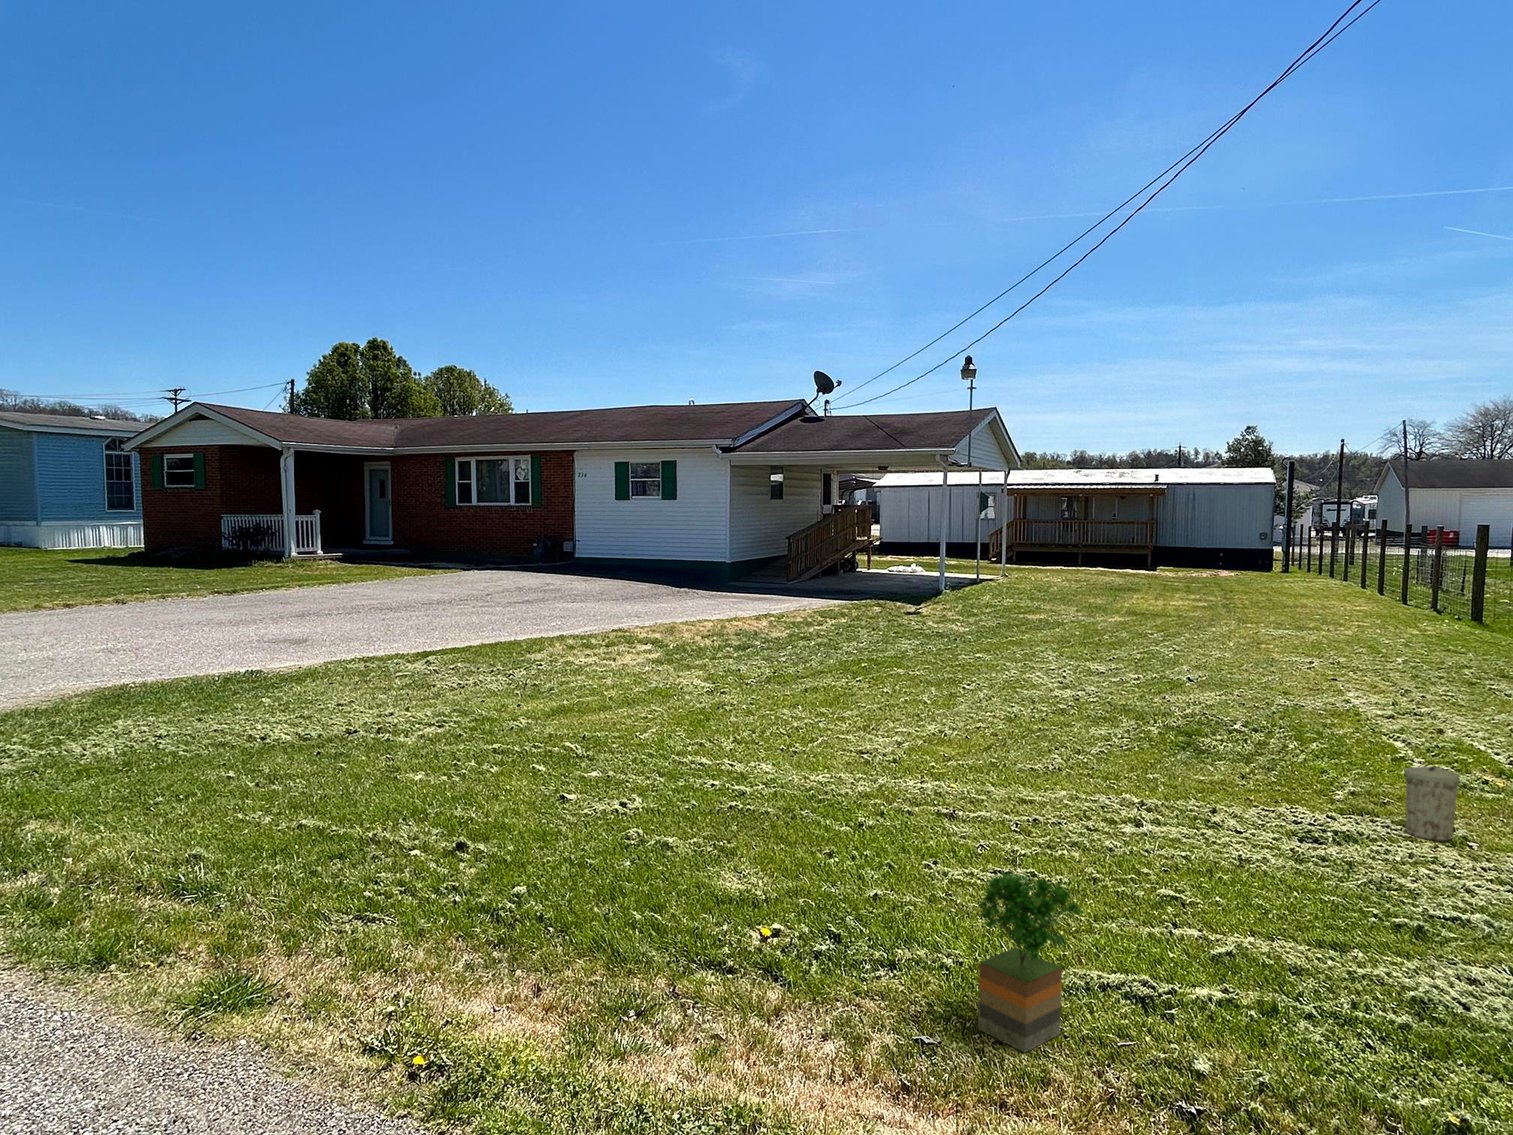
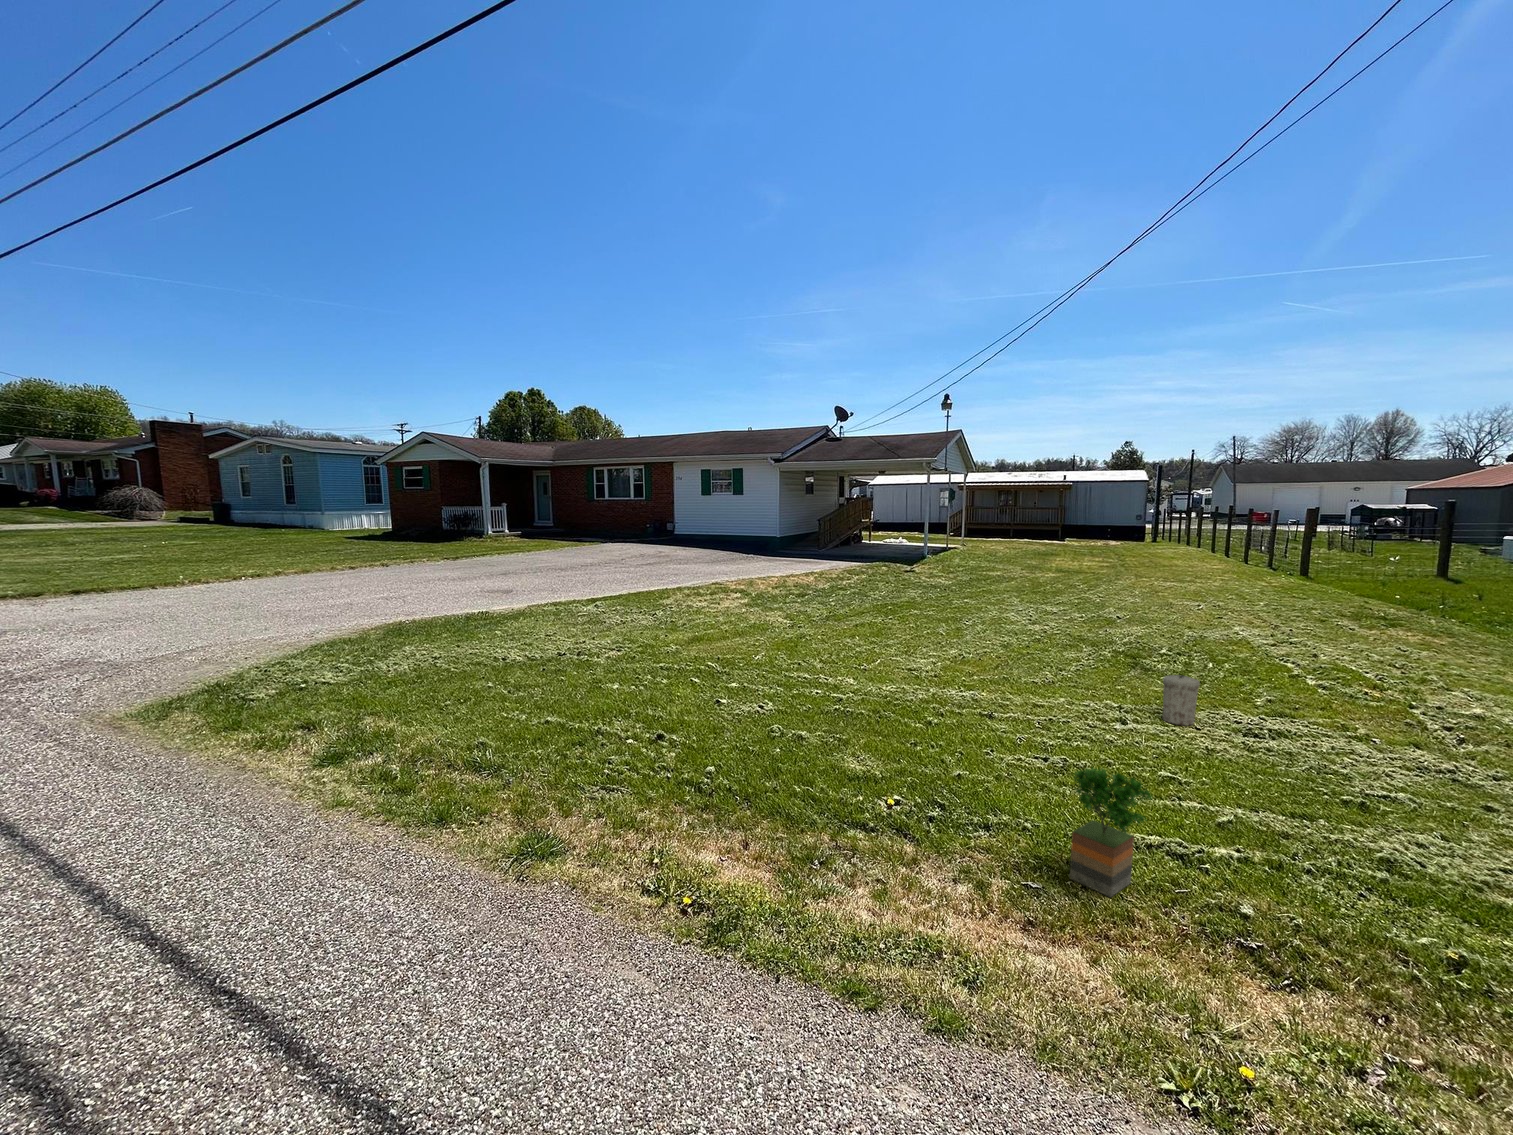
trash can: present [1405,766,1460,841] -> present [1162,675,1200,726]

